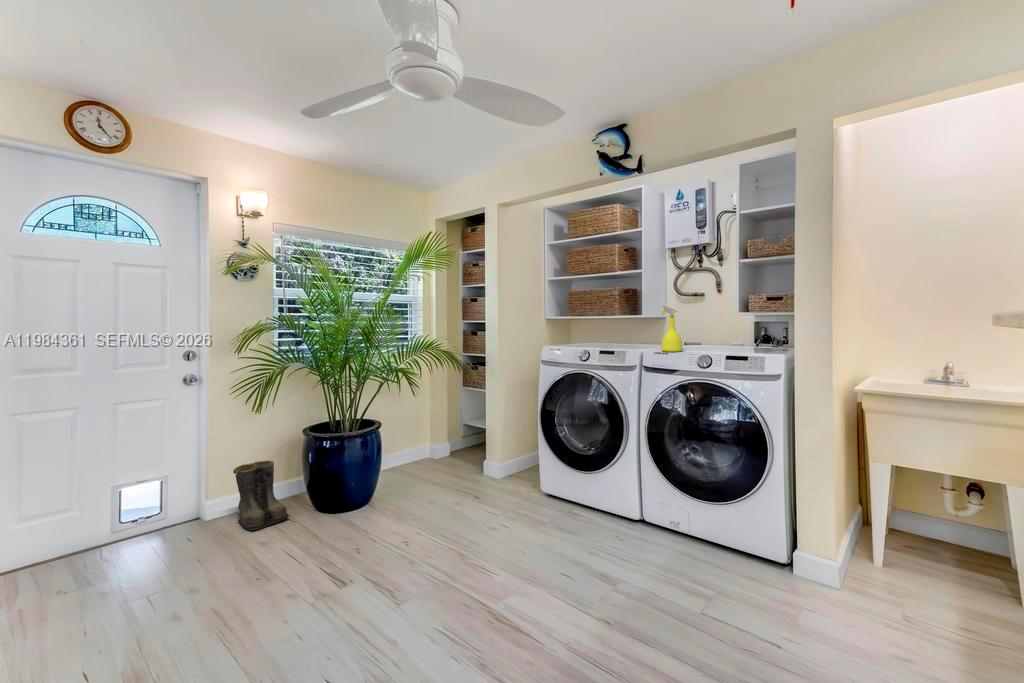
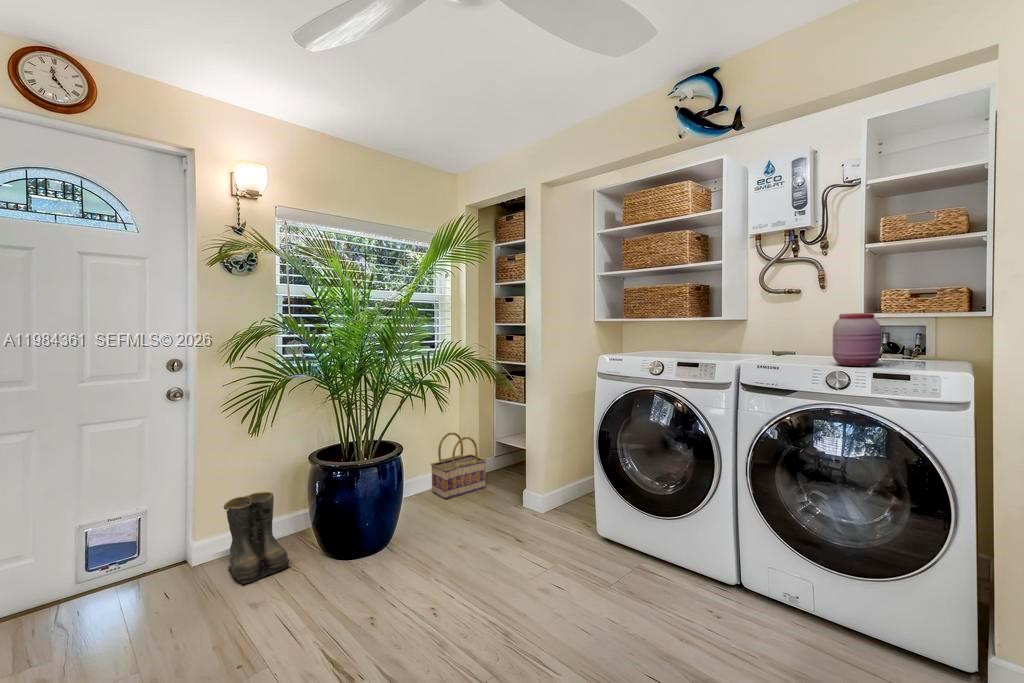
spray bottle: present [661,306,683,352] -> none [767,304,798,365]
jar: none [705,313,737,352] -> present [833,313,881,366]
basket: none [406,415,454,470] -> present [431,432,486,499]

